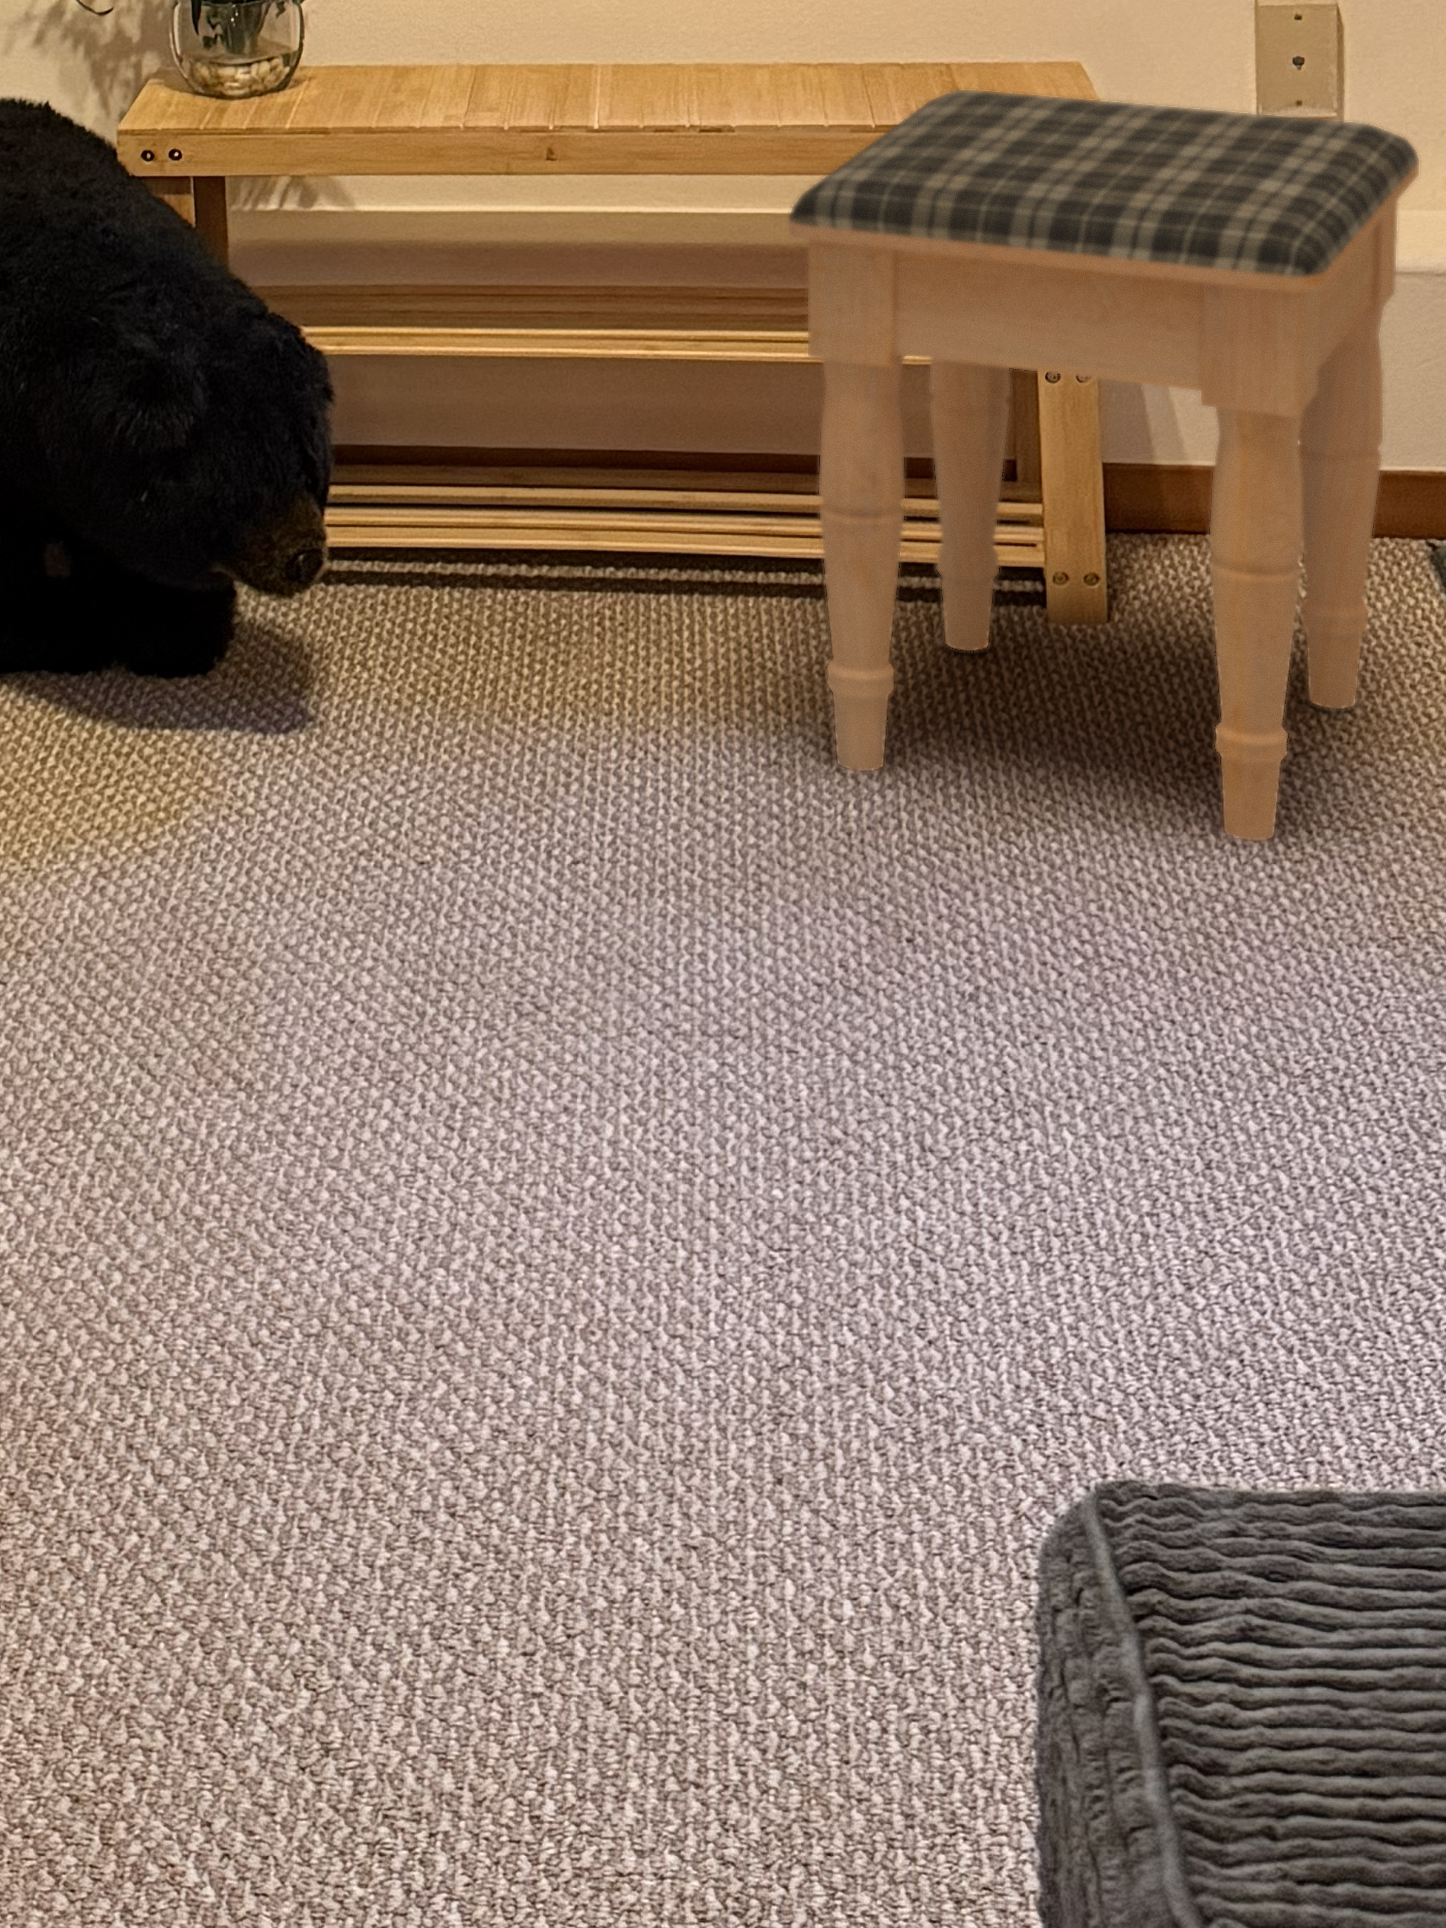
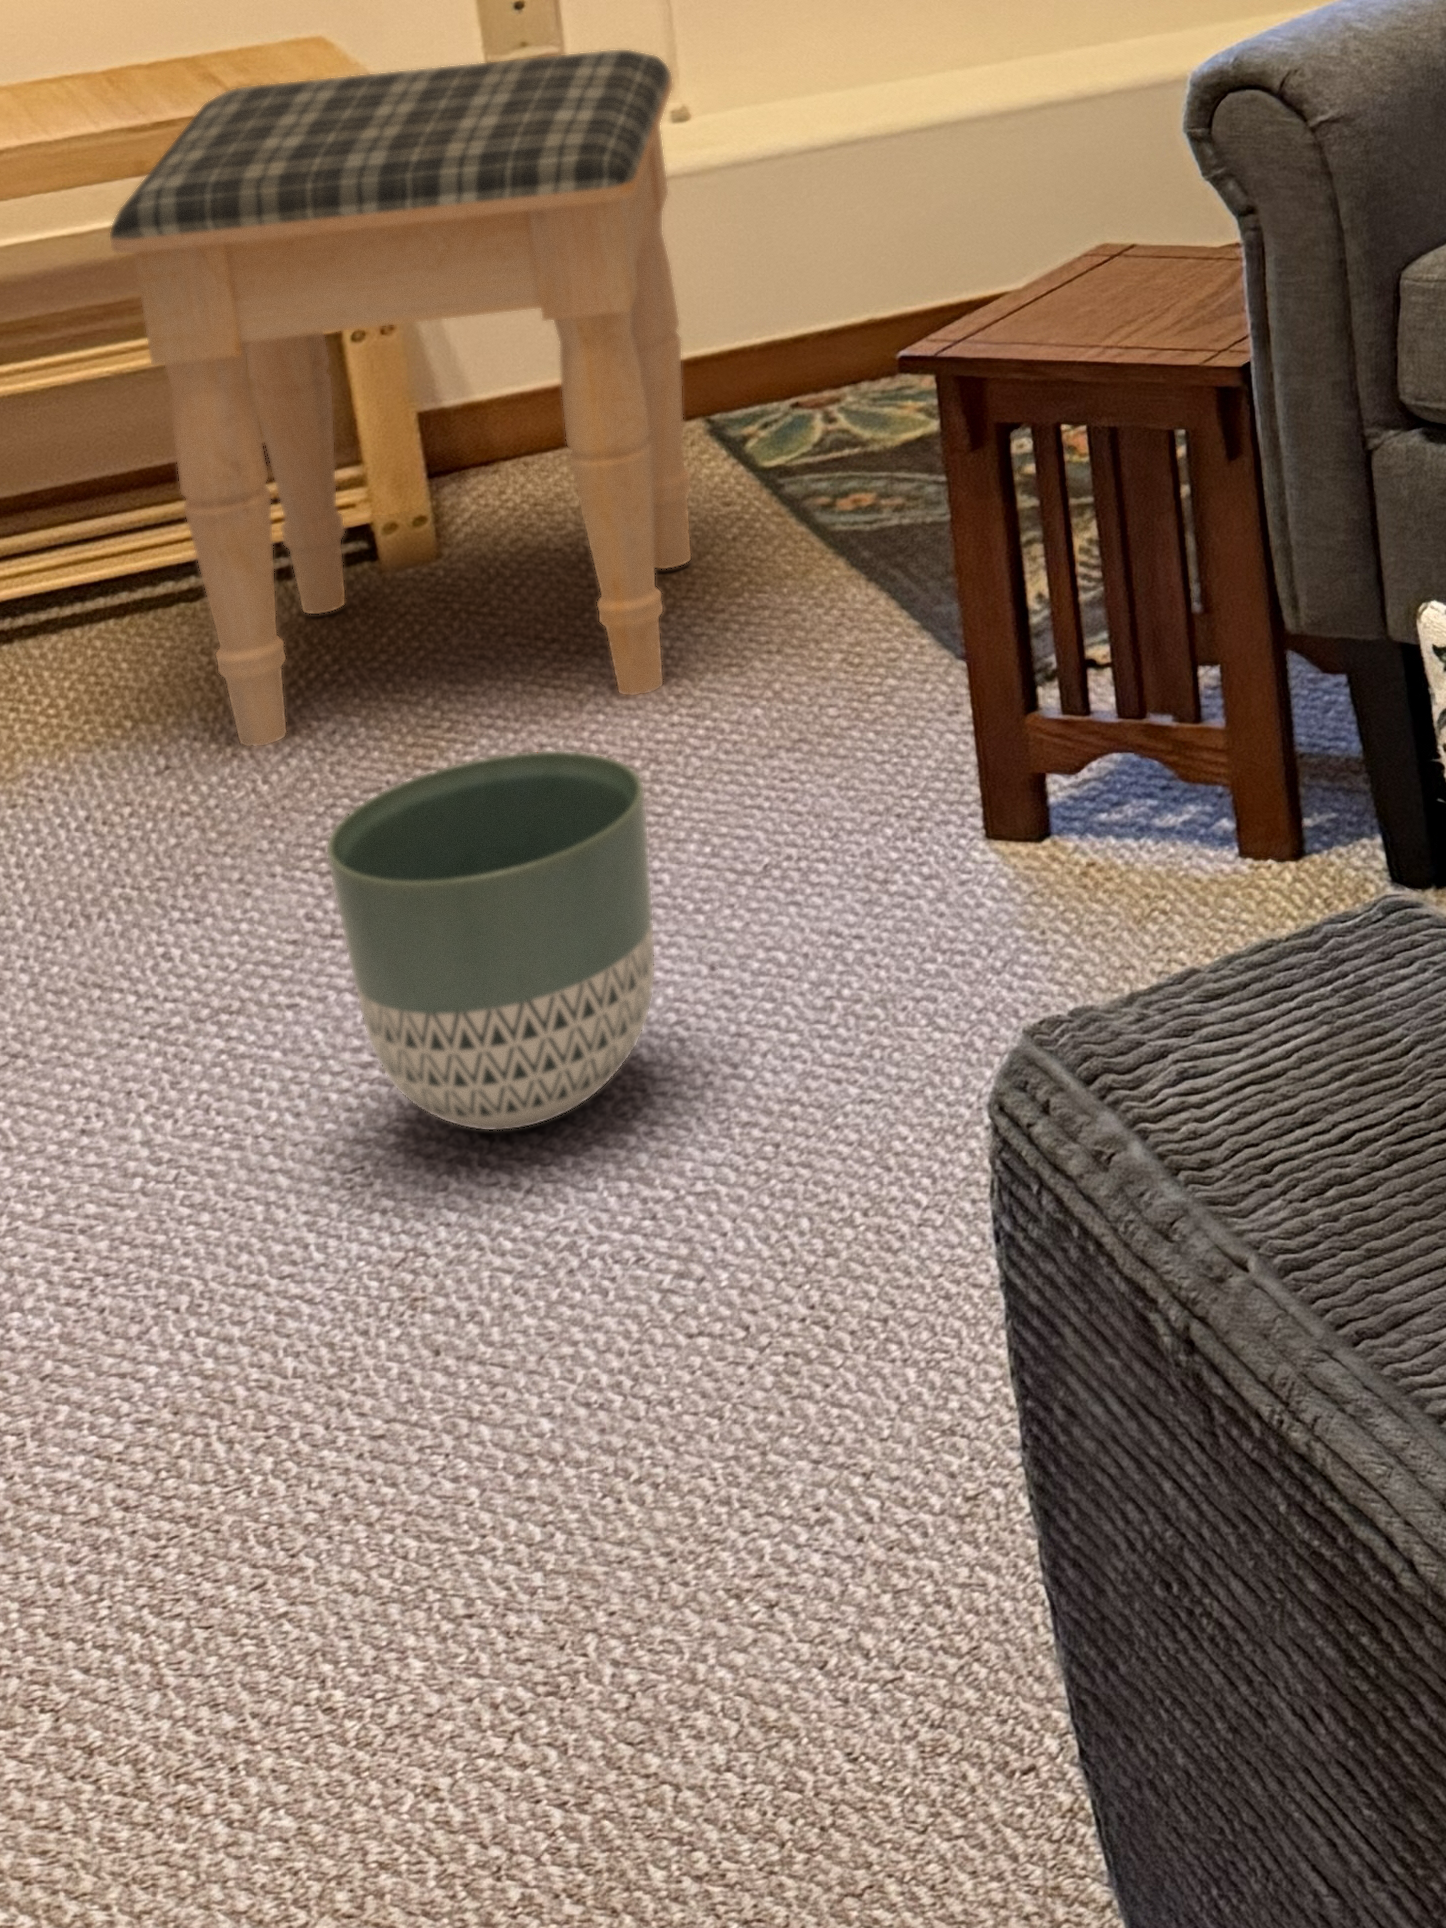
planter: none [797,864,1134,1279] -> present [327,751,654,1130]

